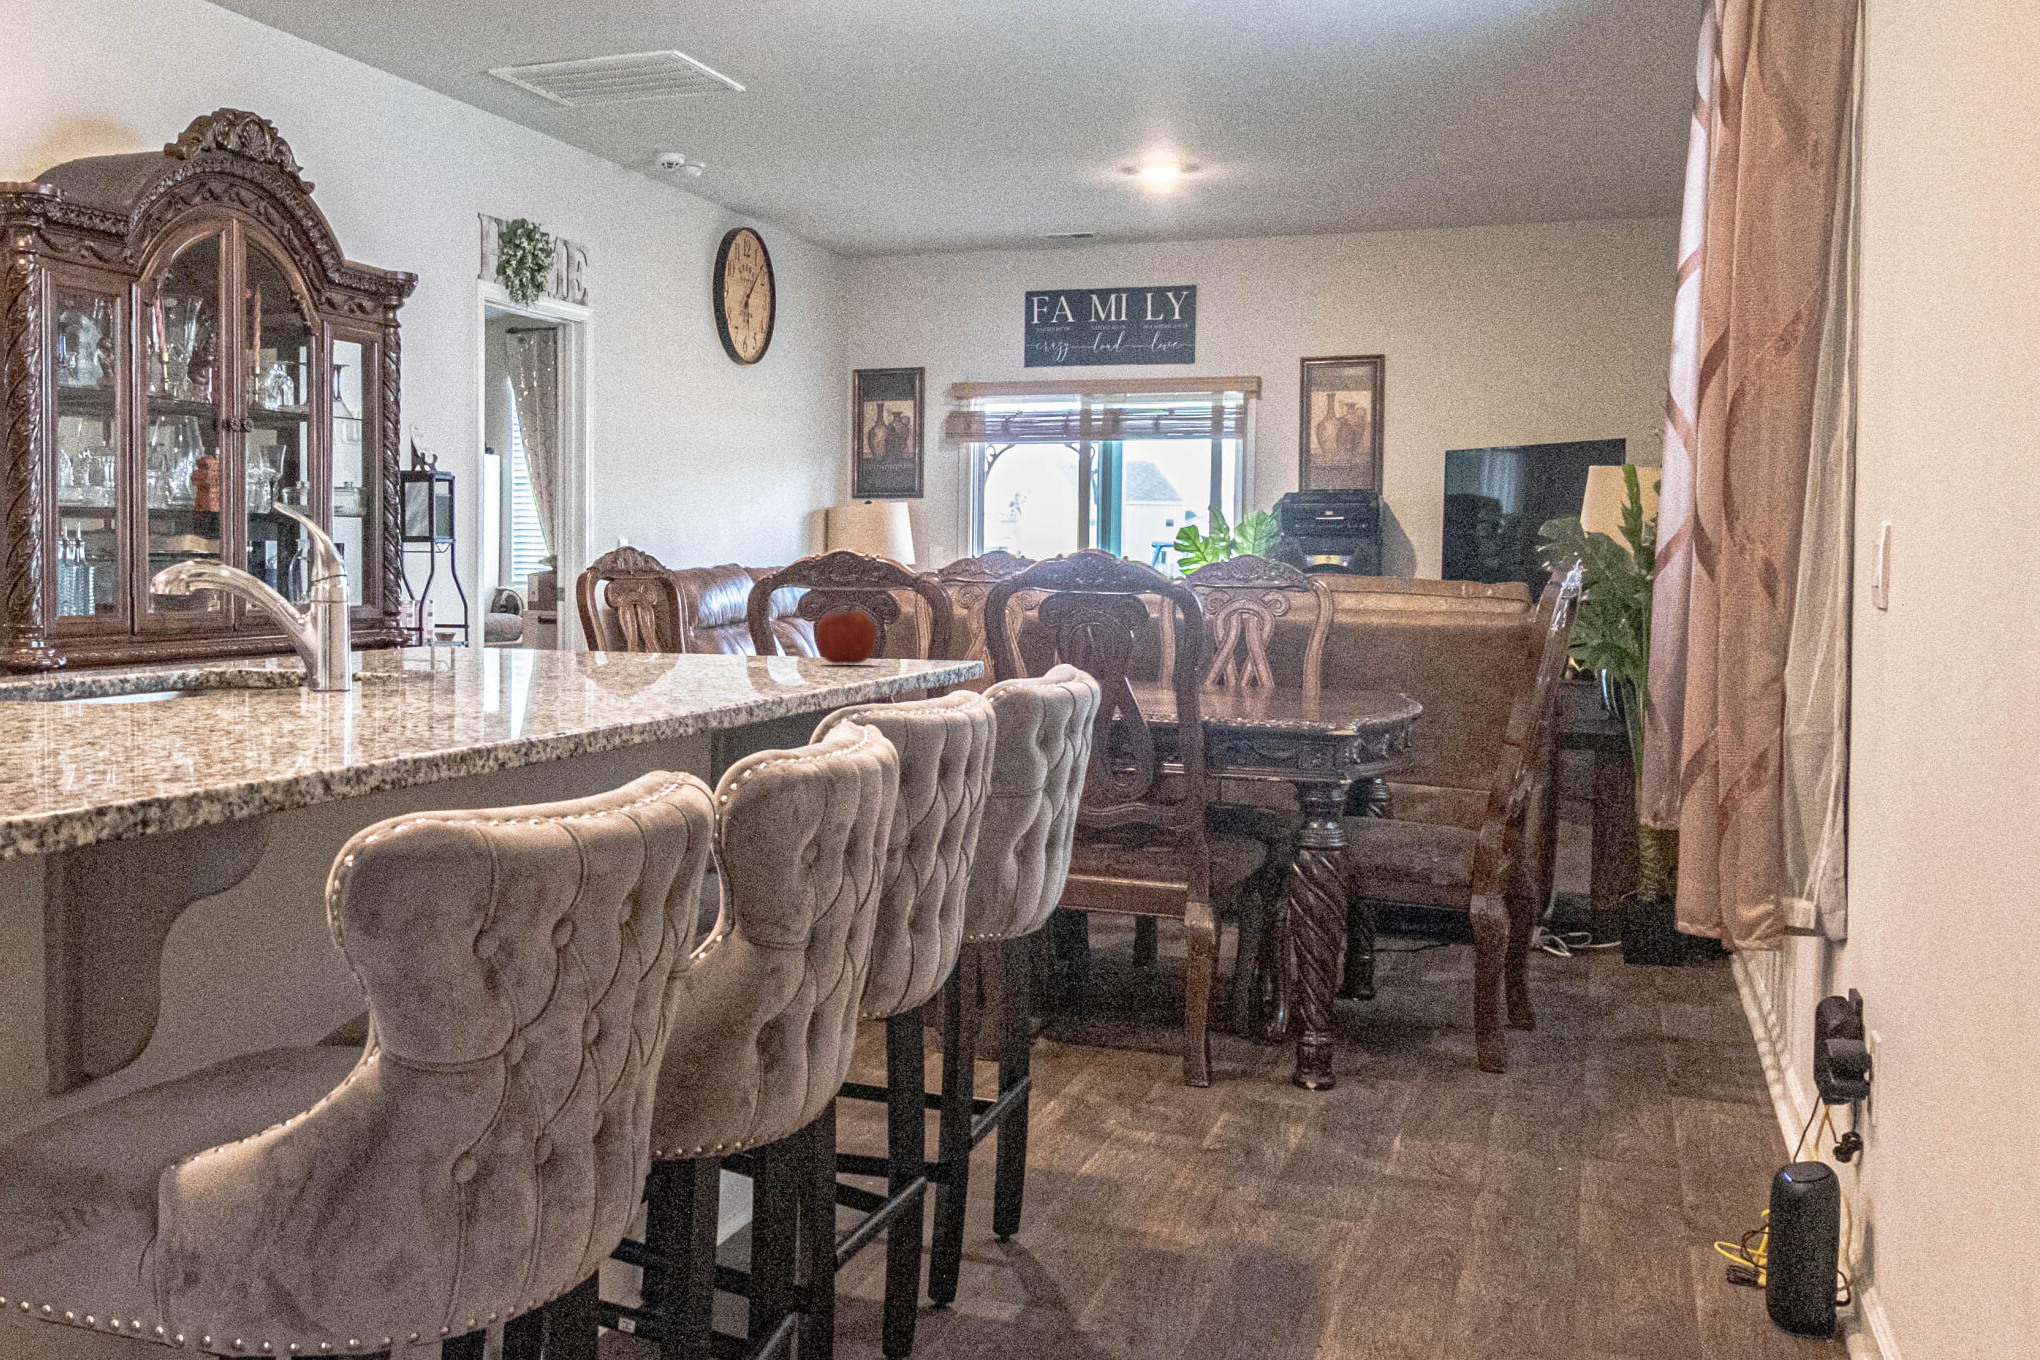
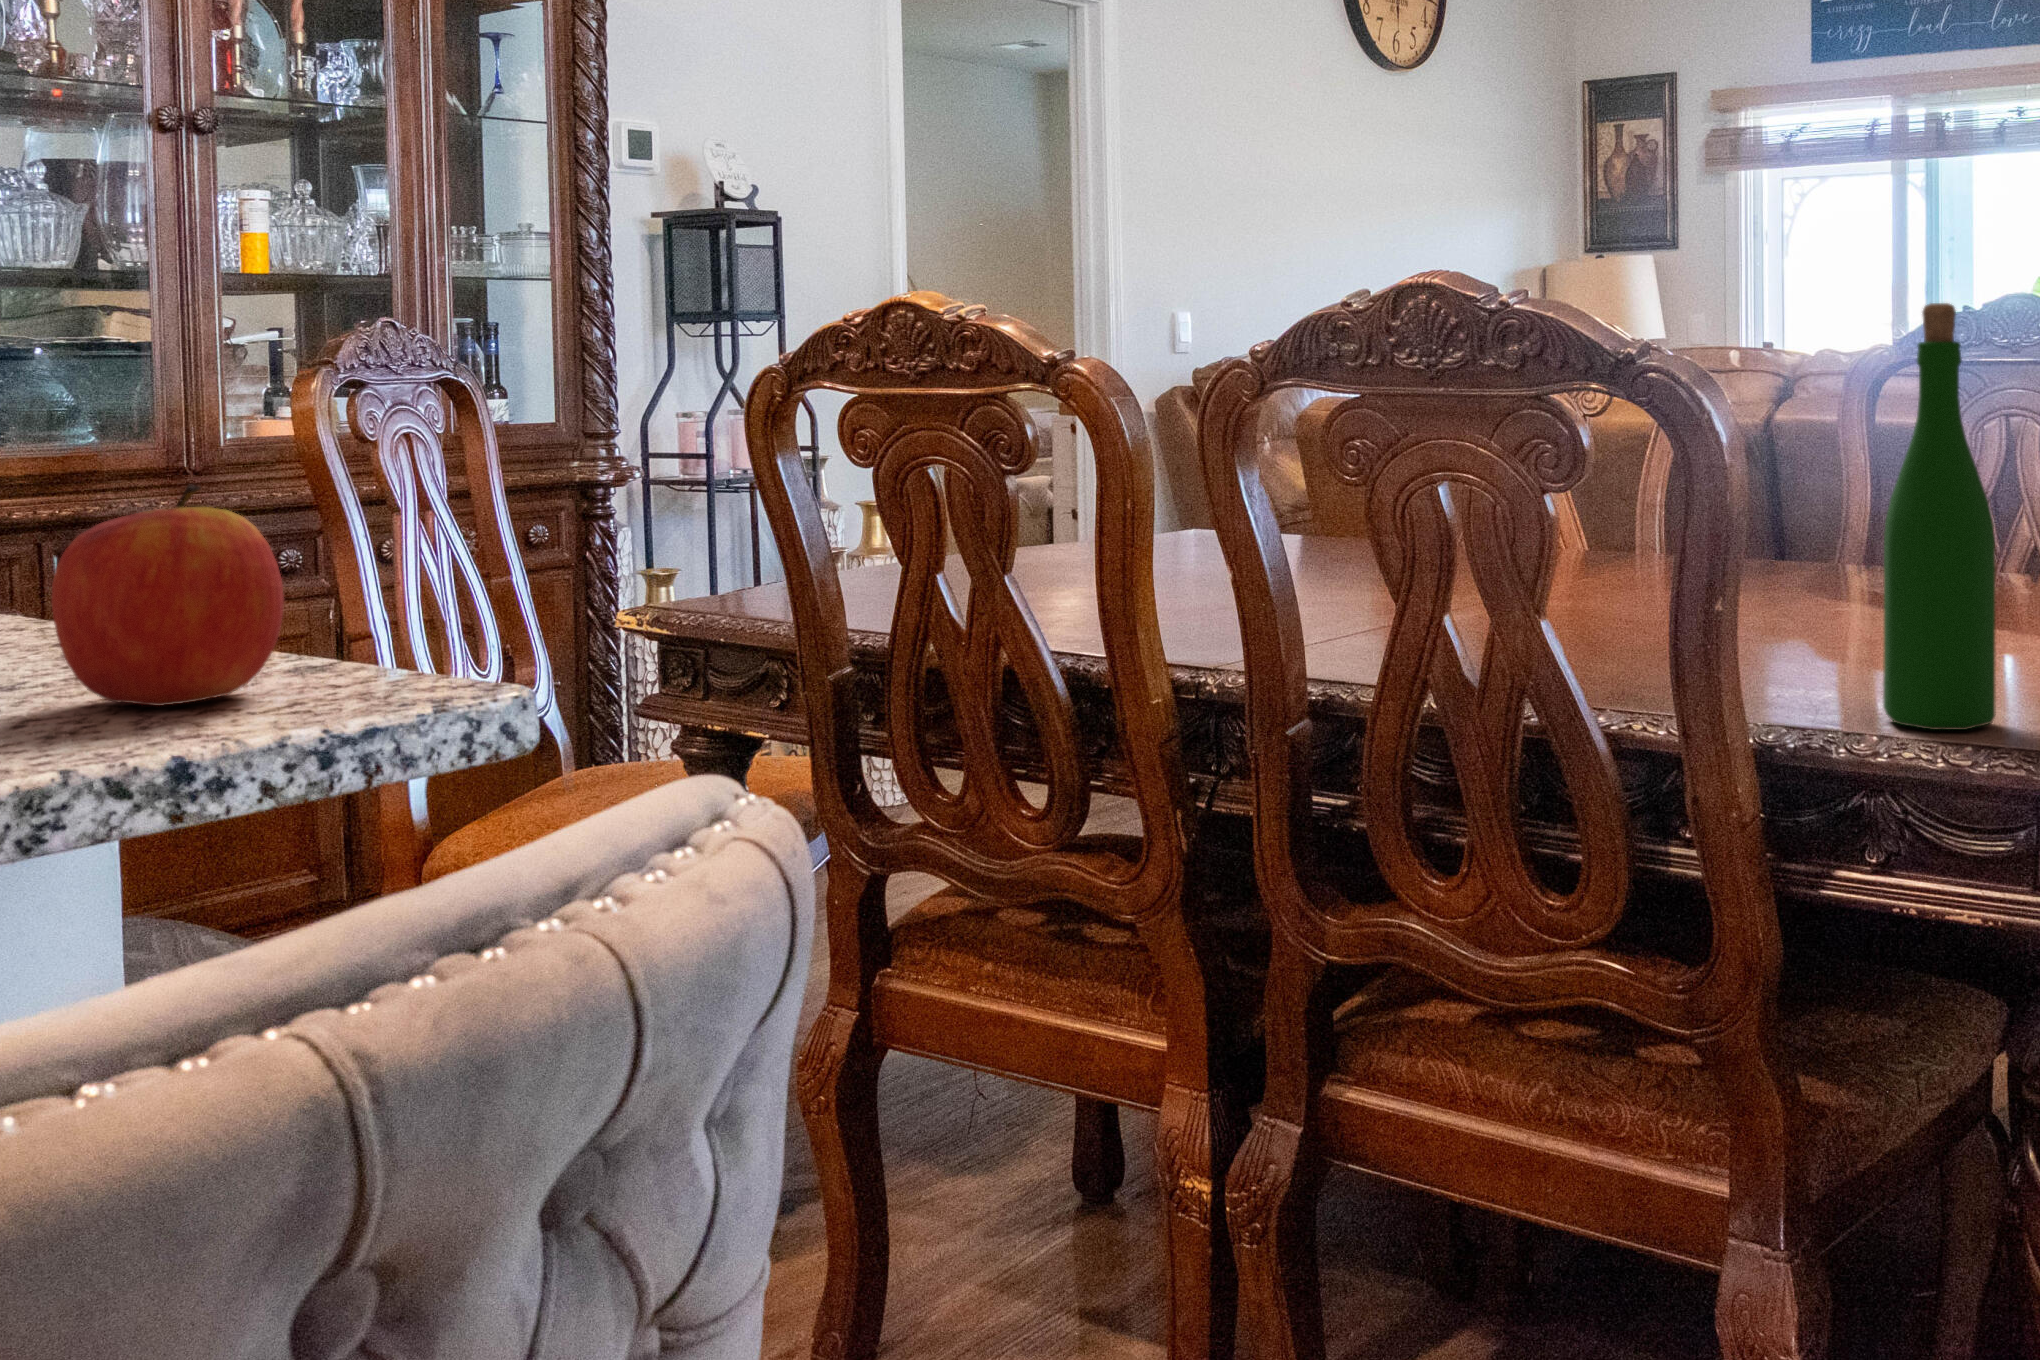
wine bottle: none [1239,563,1279,712] -> present [1883,303,1996,730]

